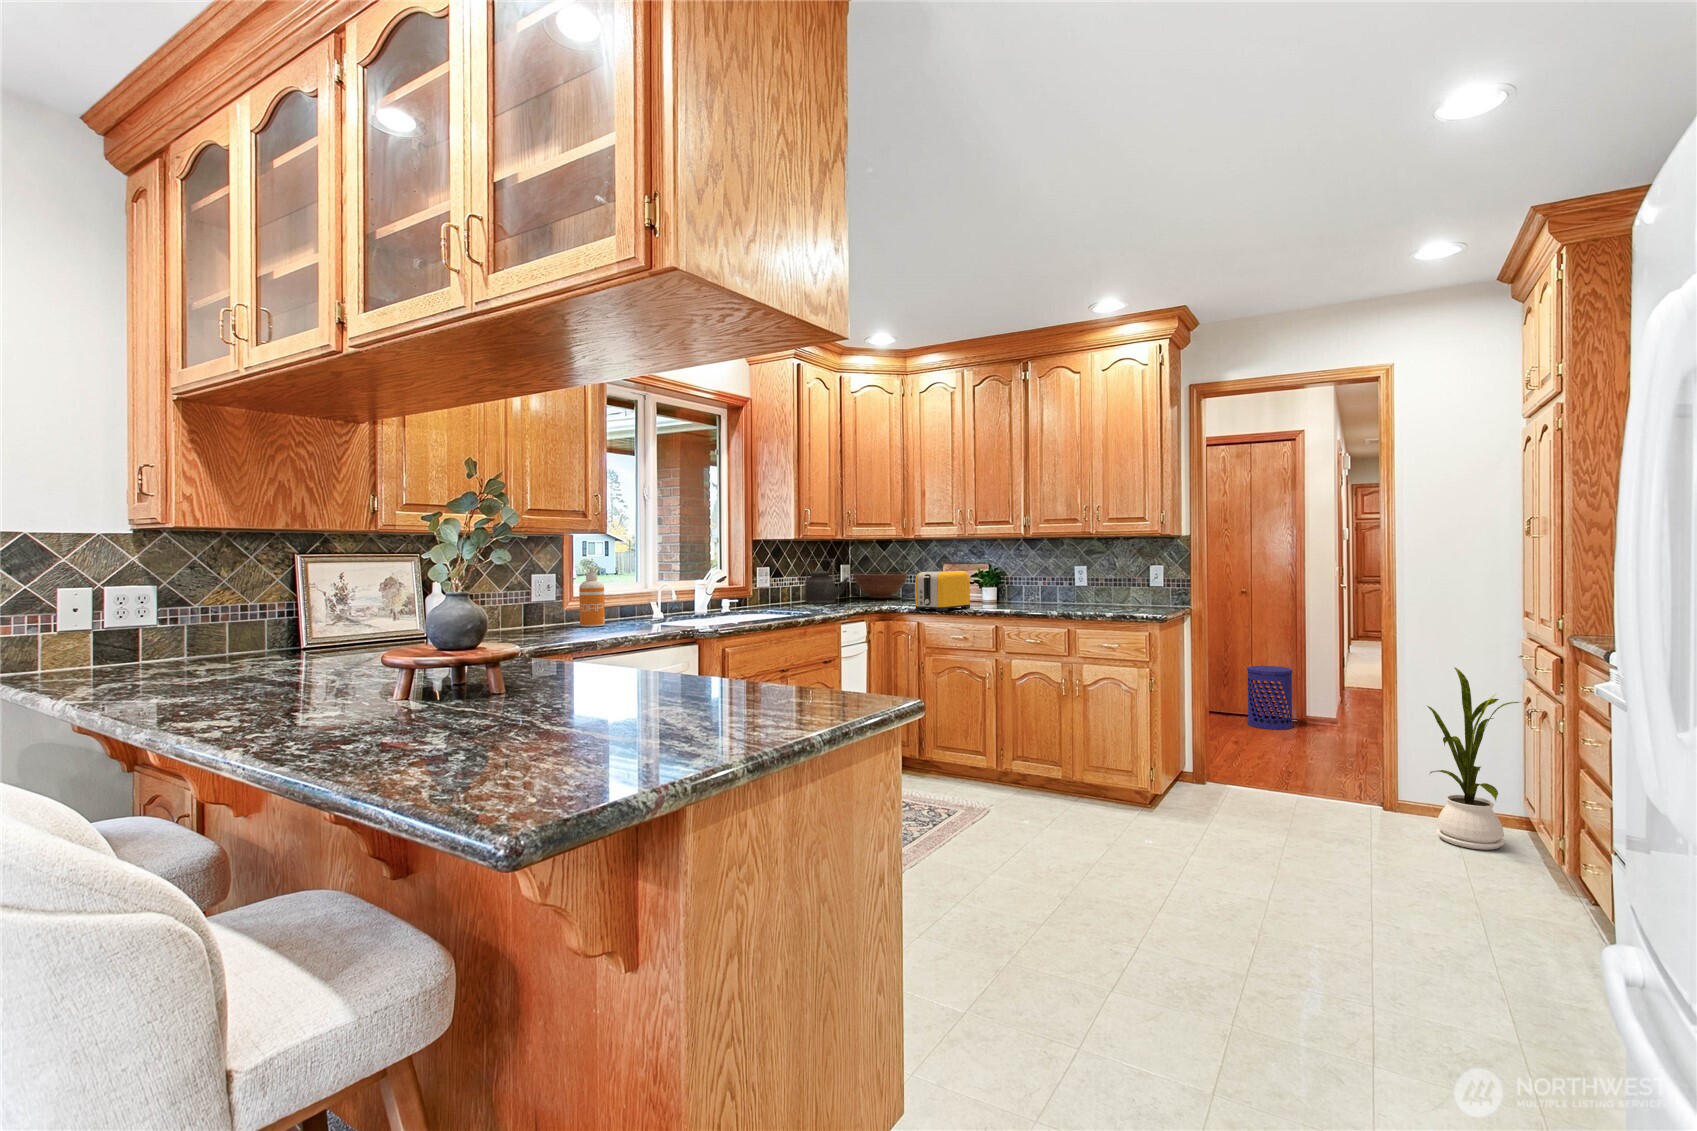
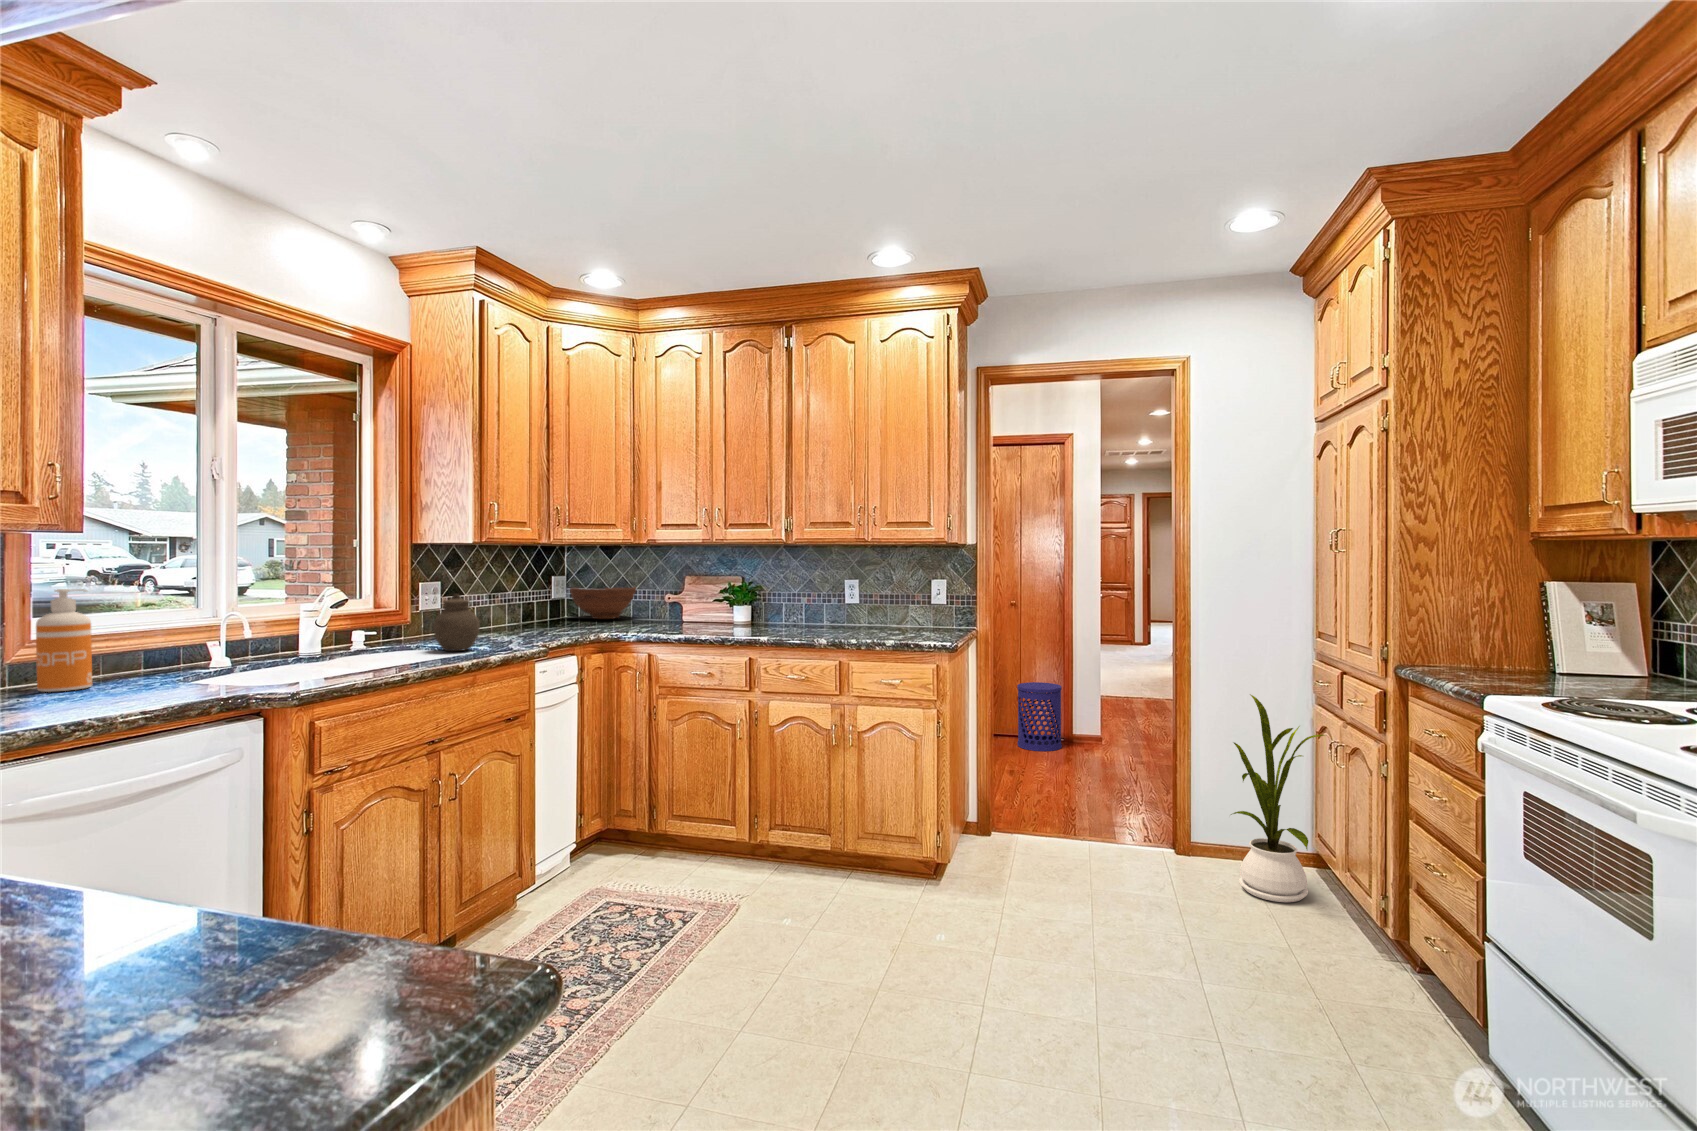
kettle: present [804,561,849,604] -> none [495,570,560,630]
toaster: present [915,571,970,611] -> none [645,586,717,640]
jar: none [775,574,804,614] -> present [433,594,480,651]

